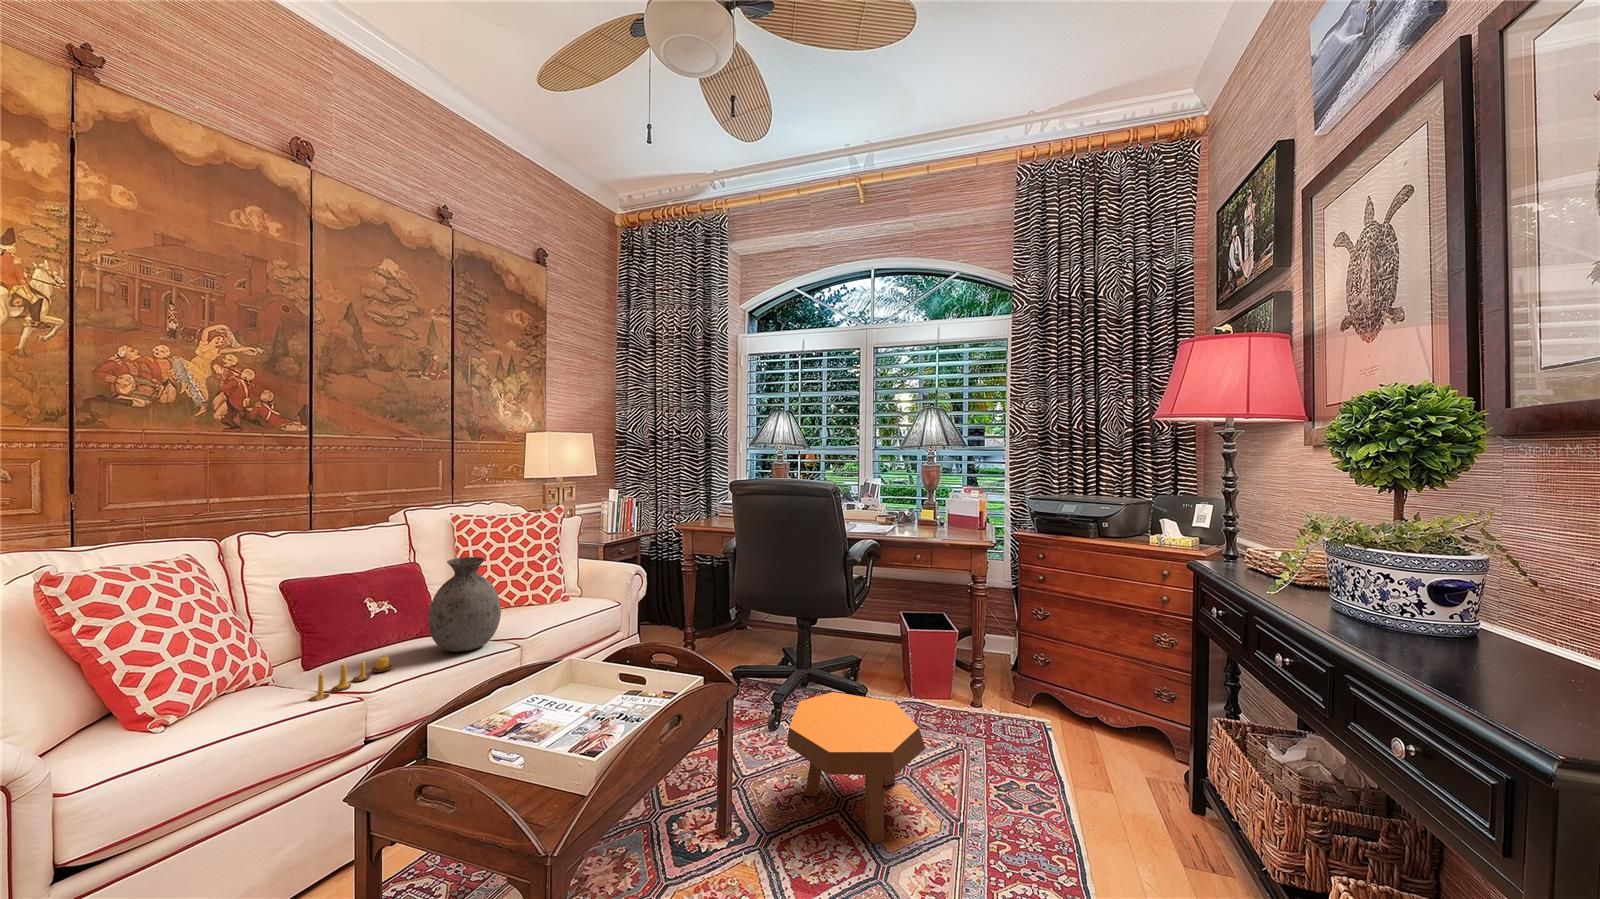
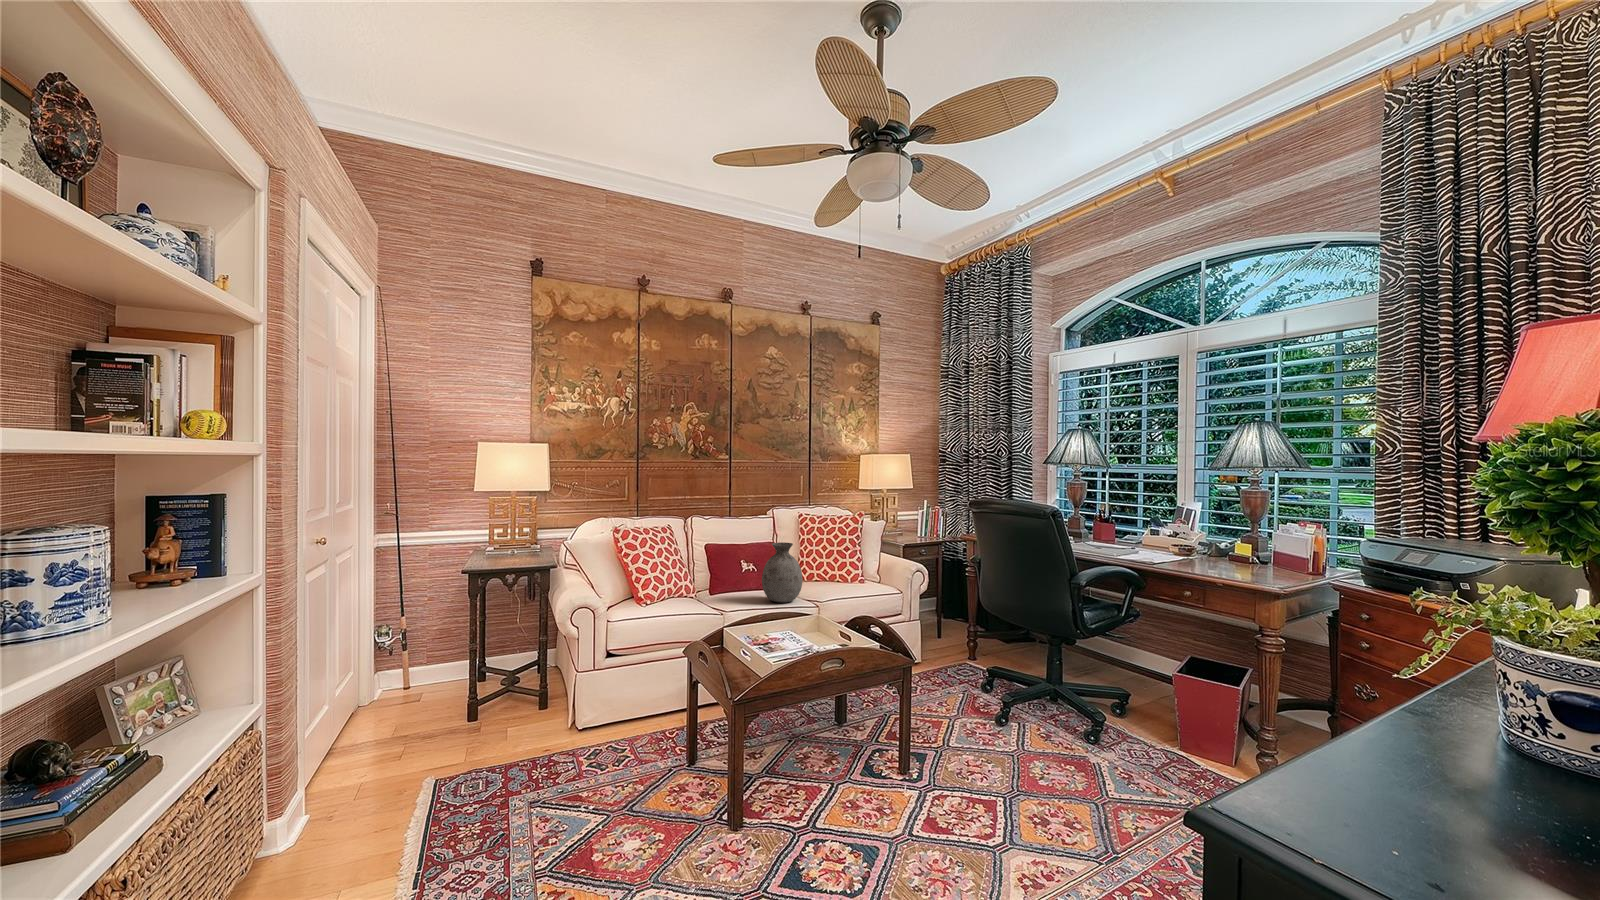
candle: present [309,656,393,701] -> none [697,592,741,610]
footstool: present [787,692,925,843] -> none [965,697,1093,828]

